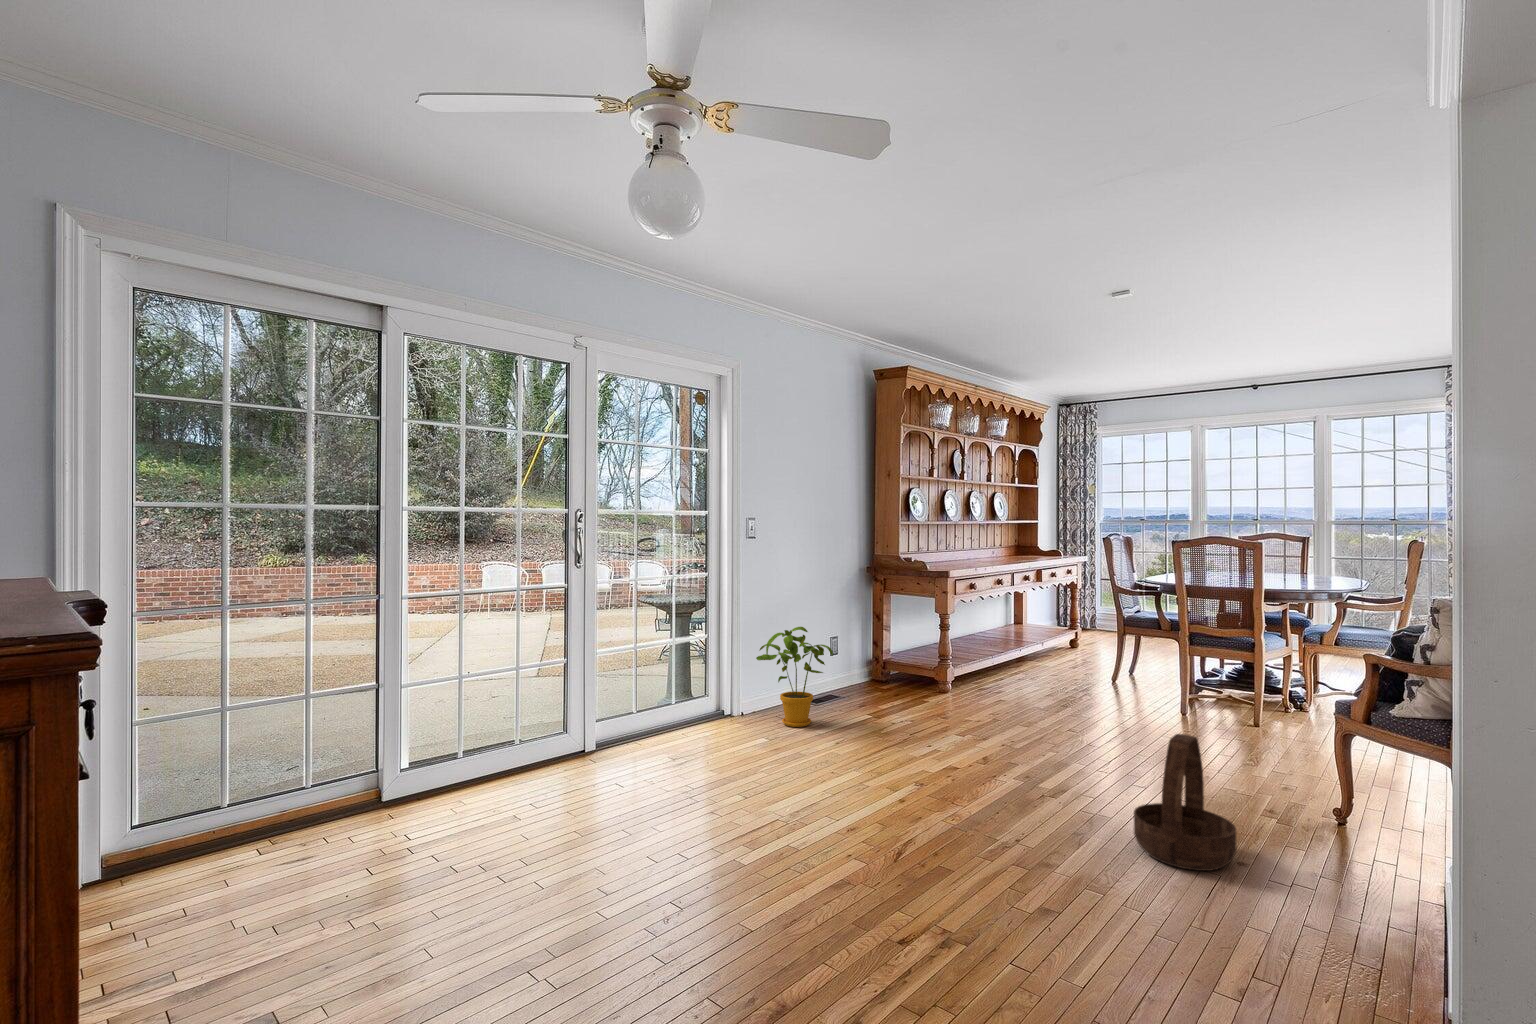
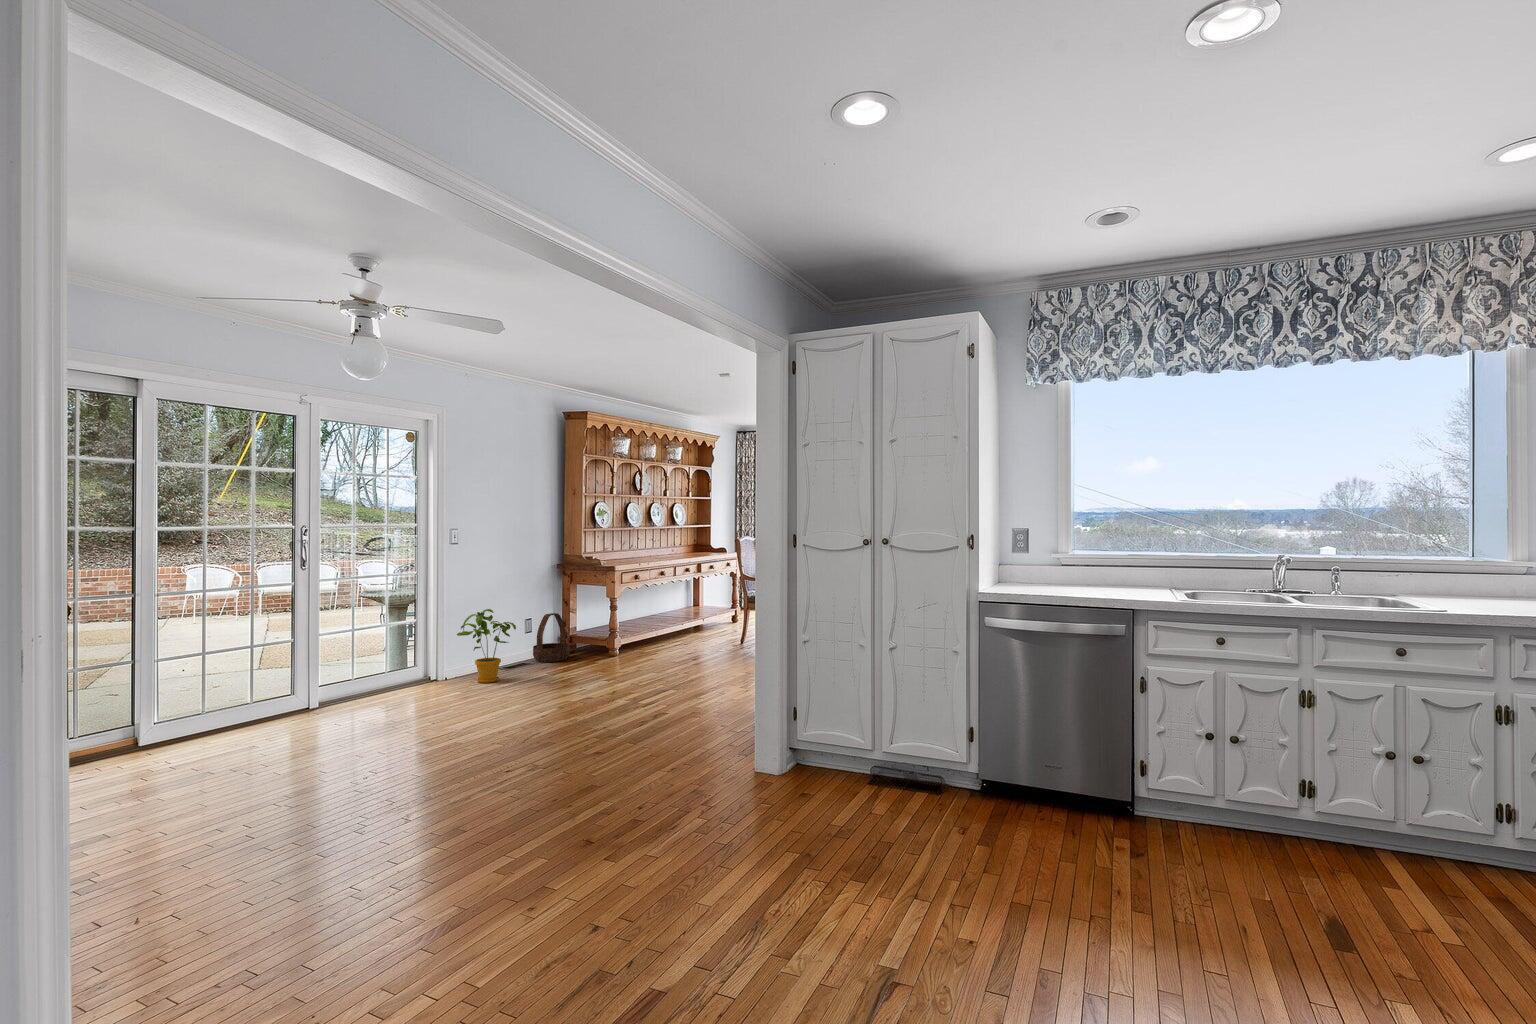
basket: present [1134,734,1236,871] -> present [533,613,570,662]

